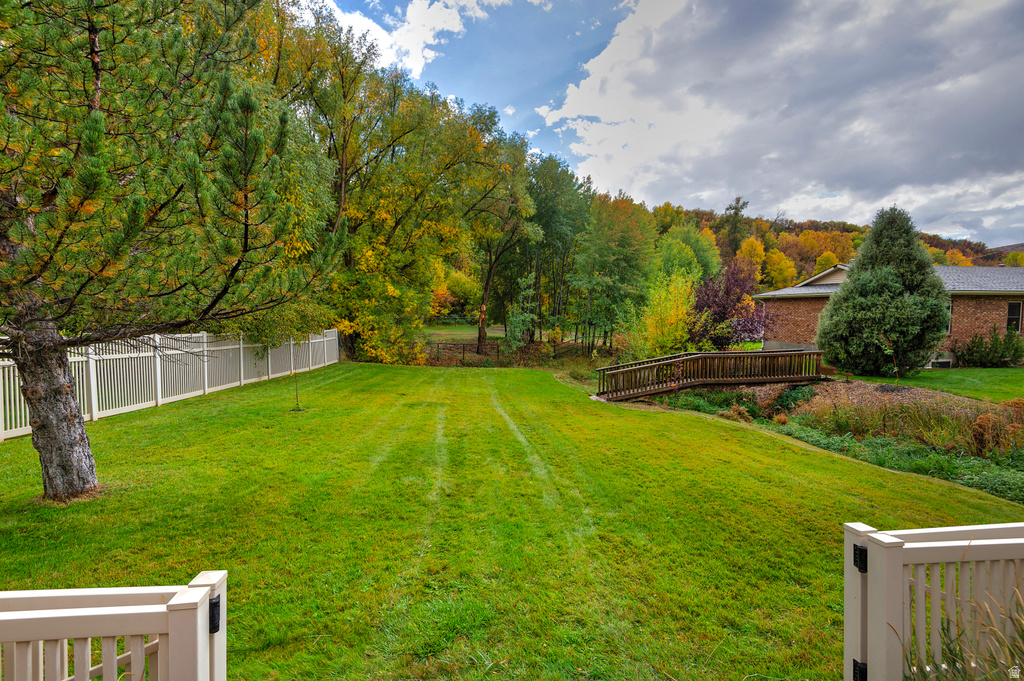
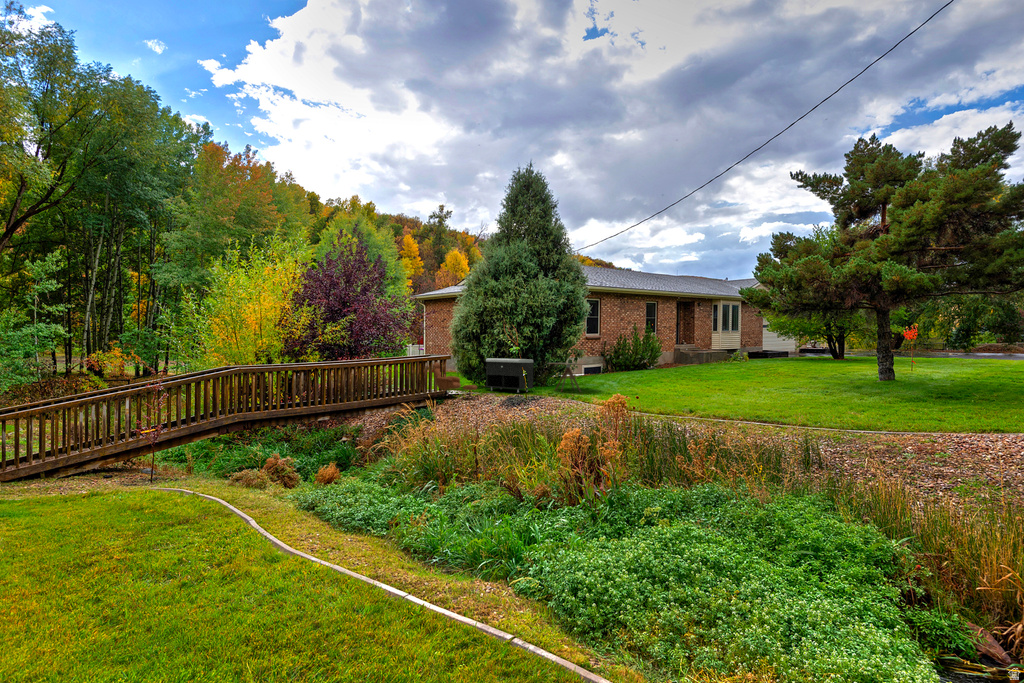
storage bench: none [851,354,897,380] -> present [486,358,534,392]
round table: none [911,360,955,384] -> present [548,363,589,392]

